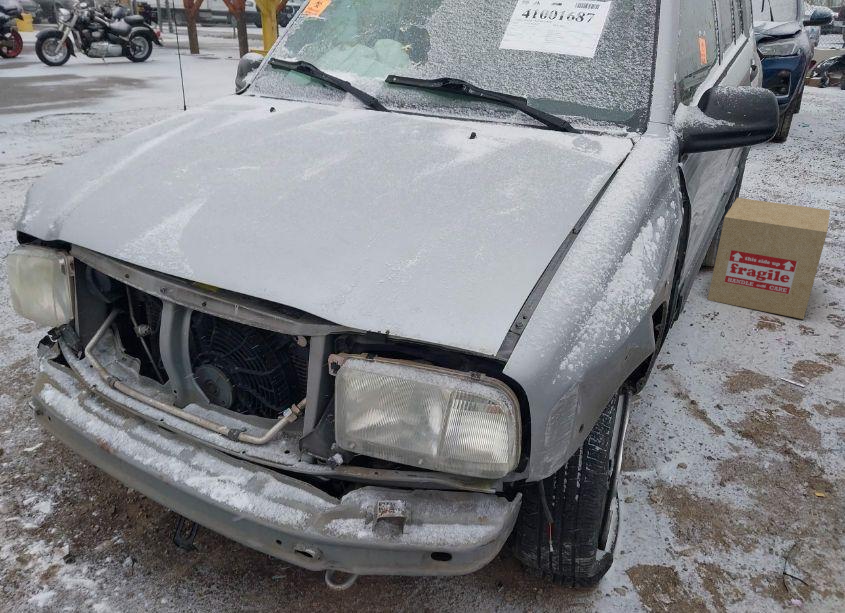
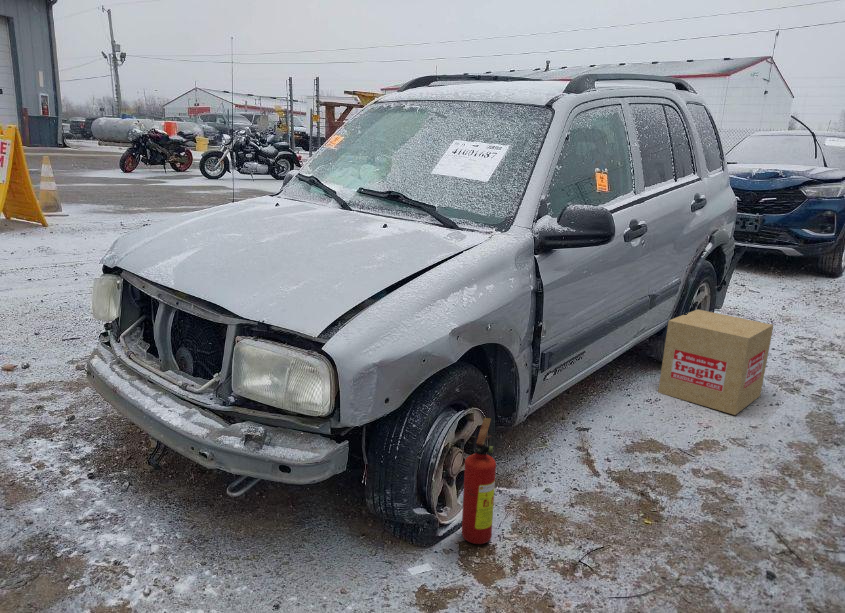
fire extinguisher: none [626,407,683,569] -> present [462,418,496,544]

